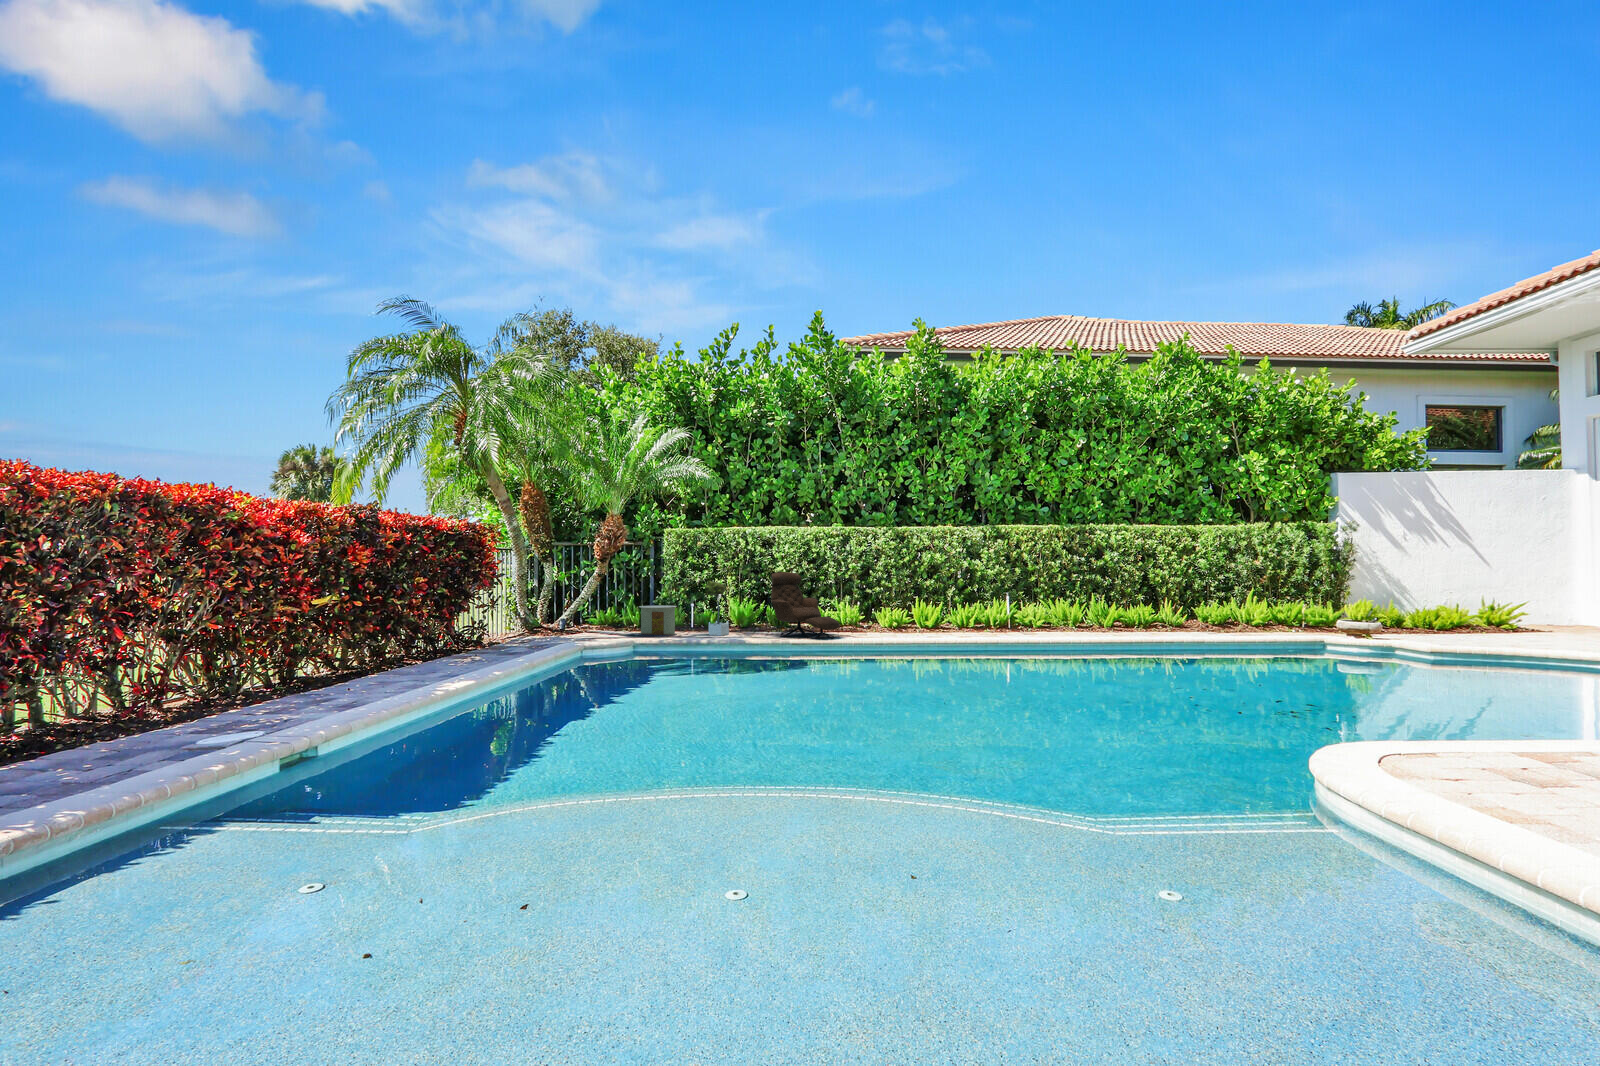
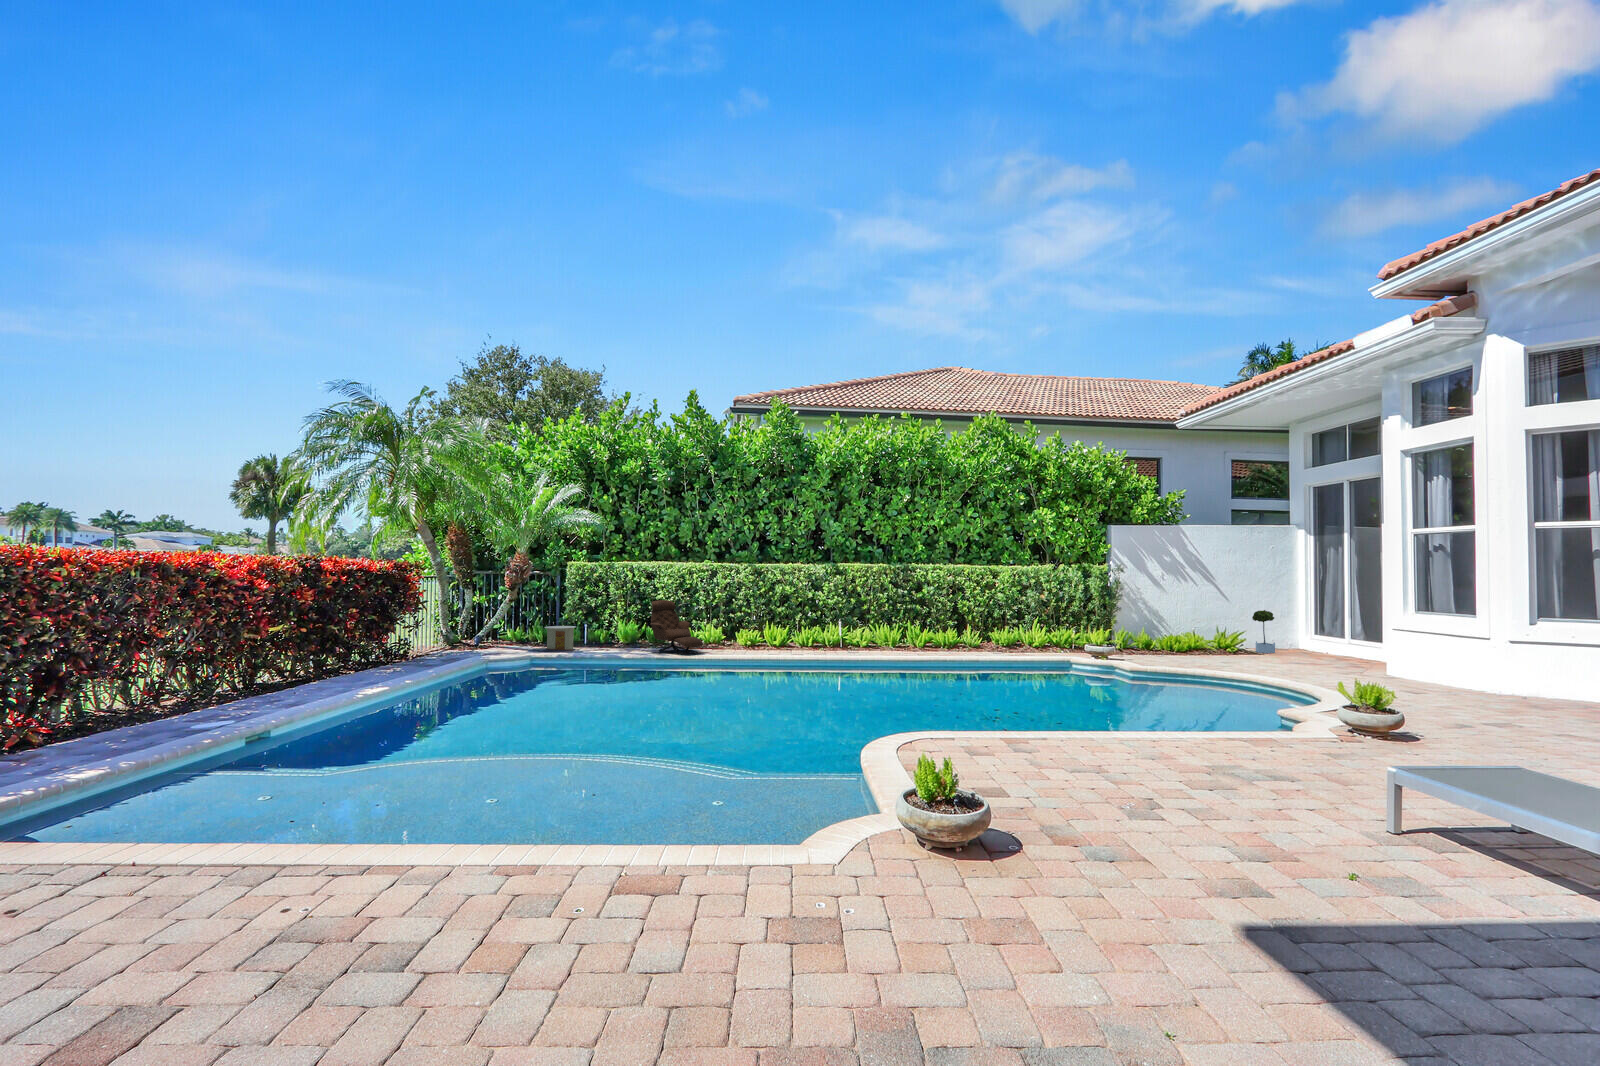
potted tree: present [705,581,729,636] -> present [1252,610,1275,653]

